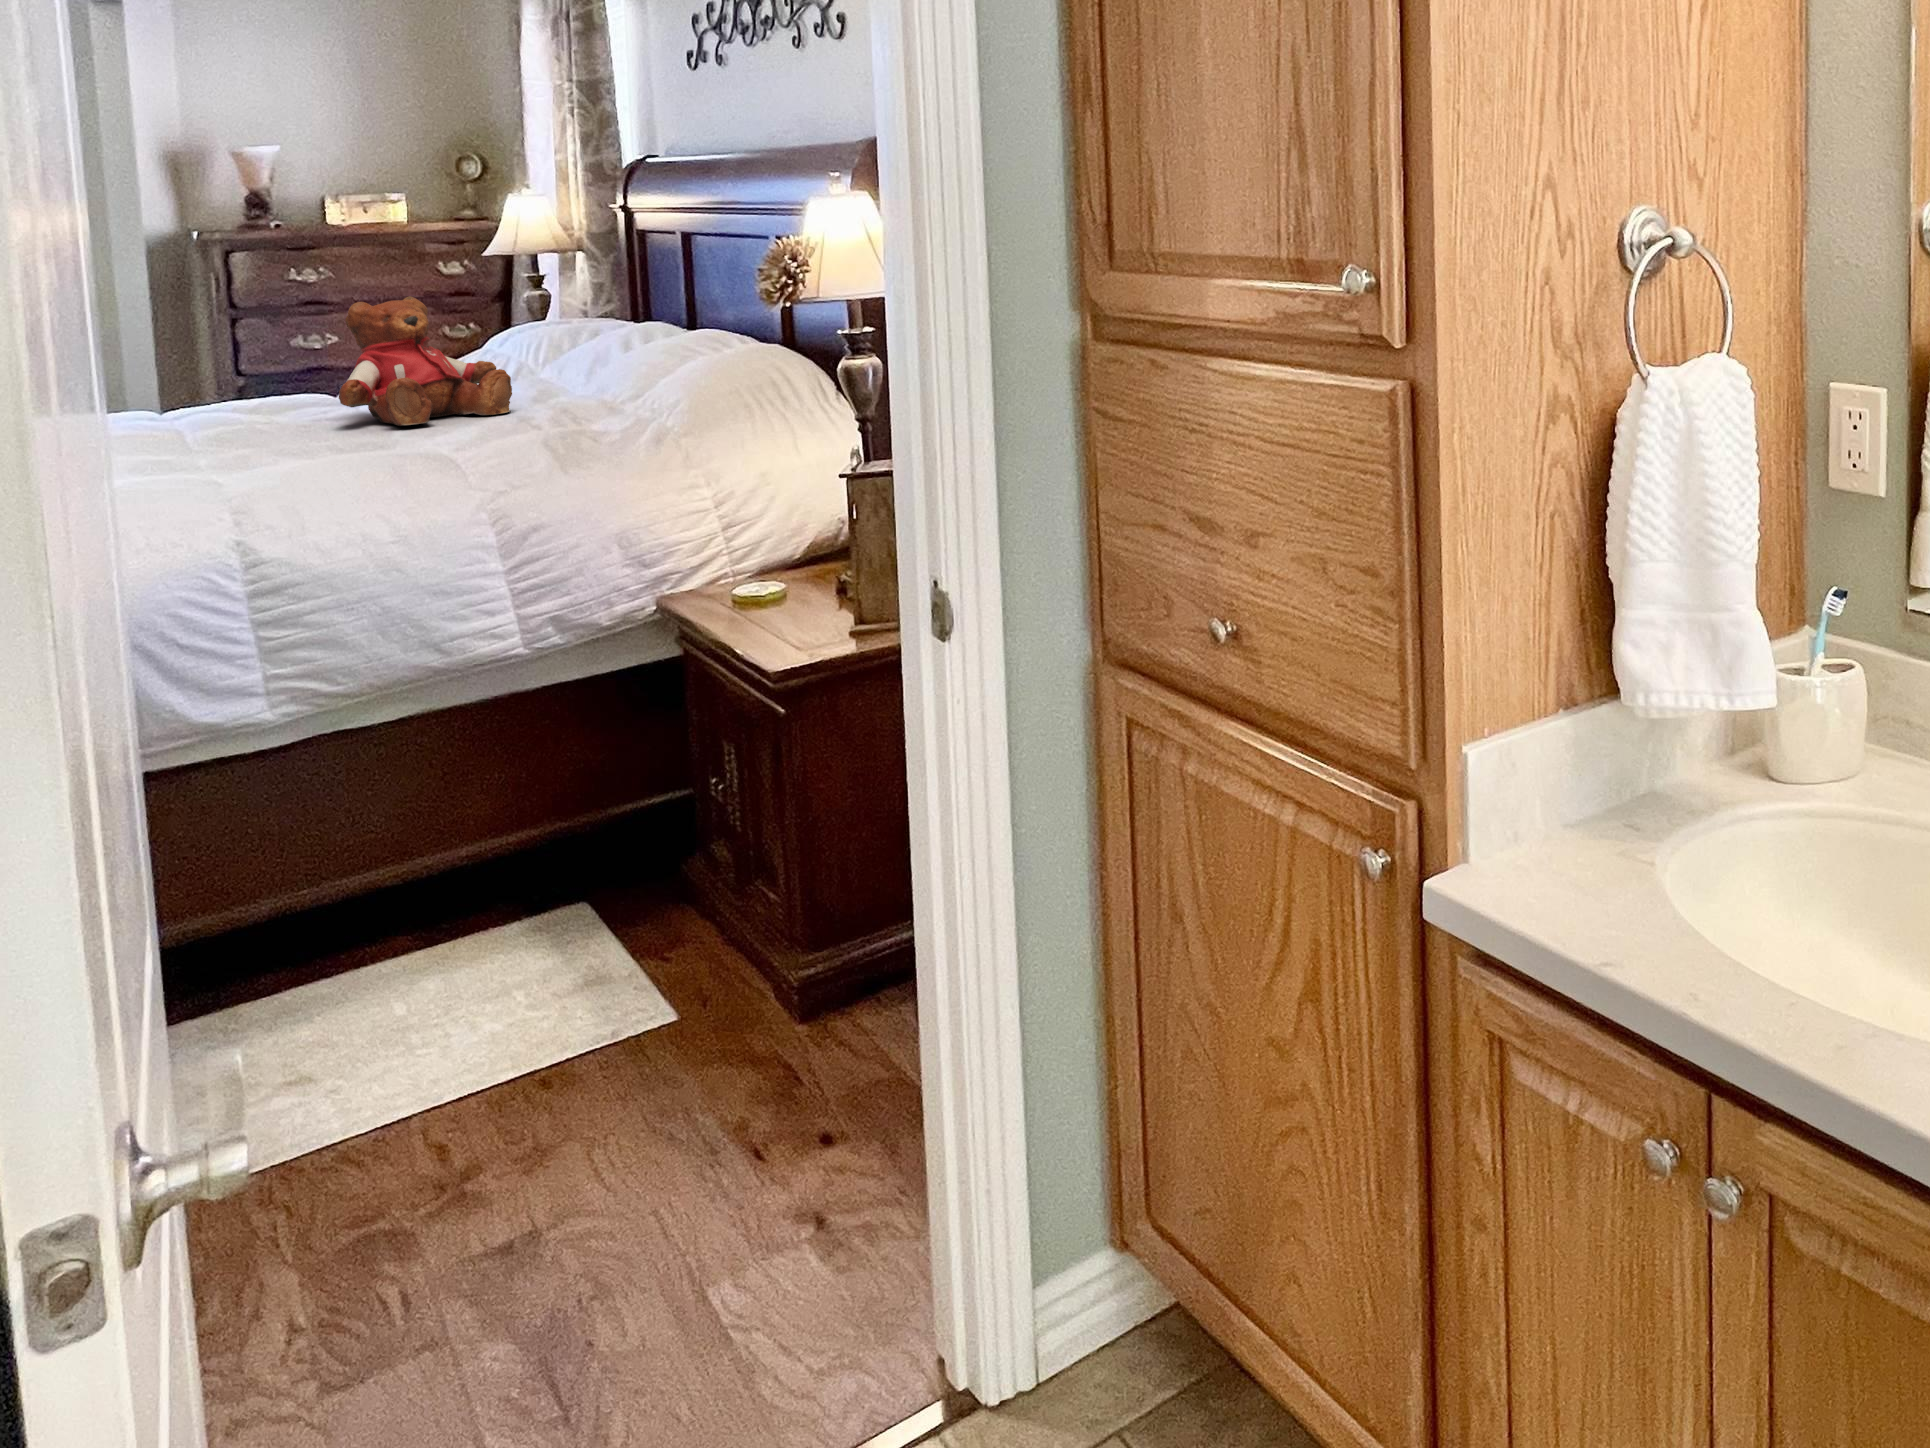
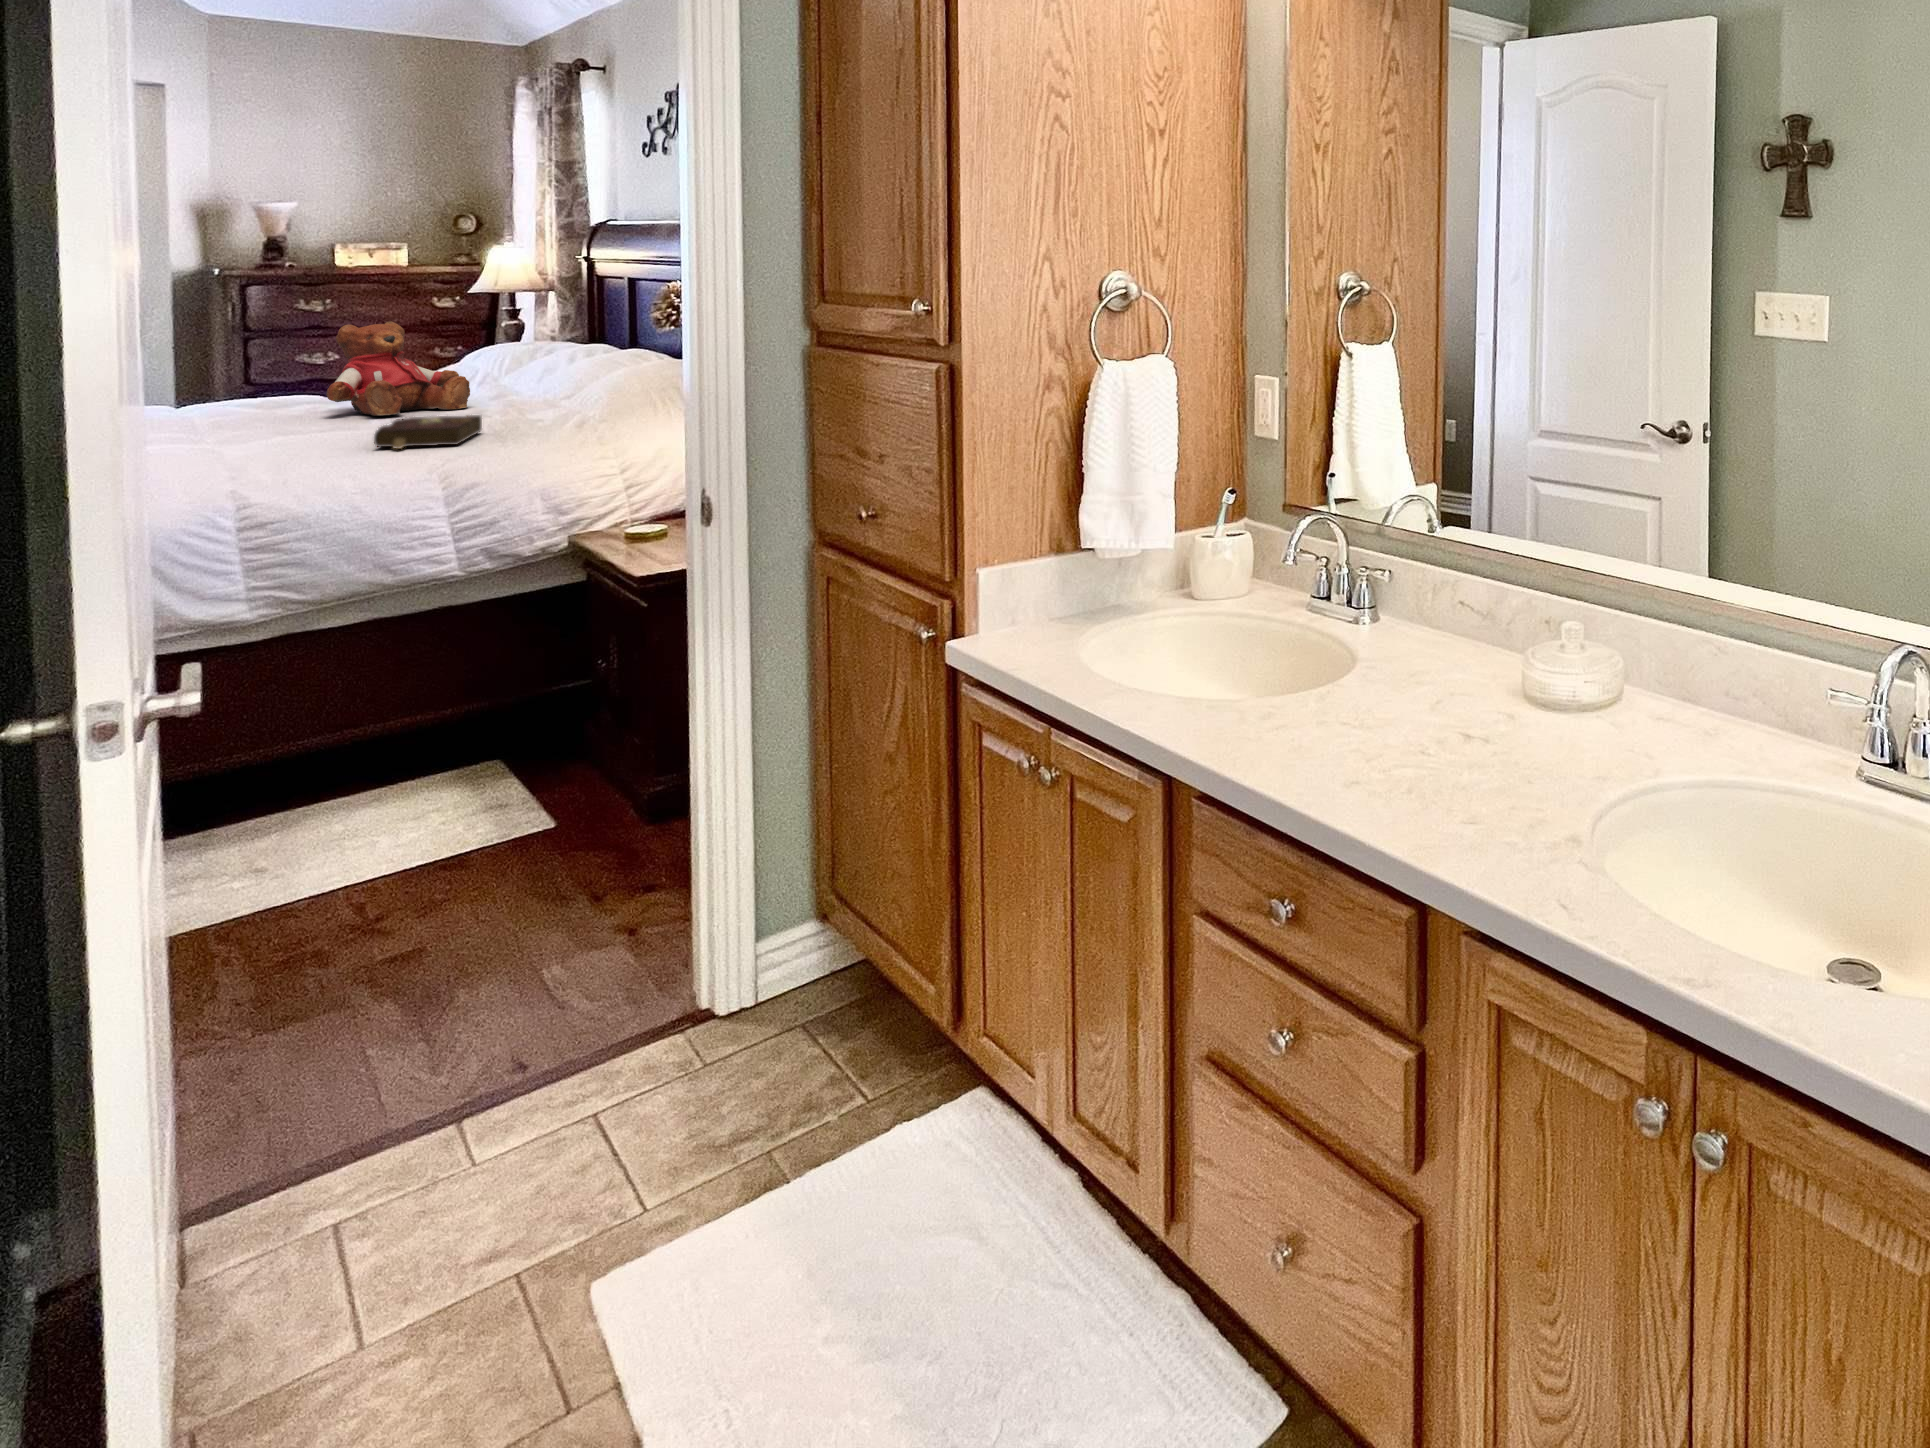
book: none [409,427,540,480] -> present [374,415,482,449]

